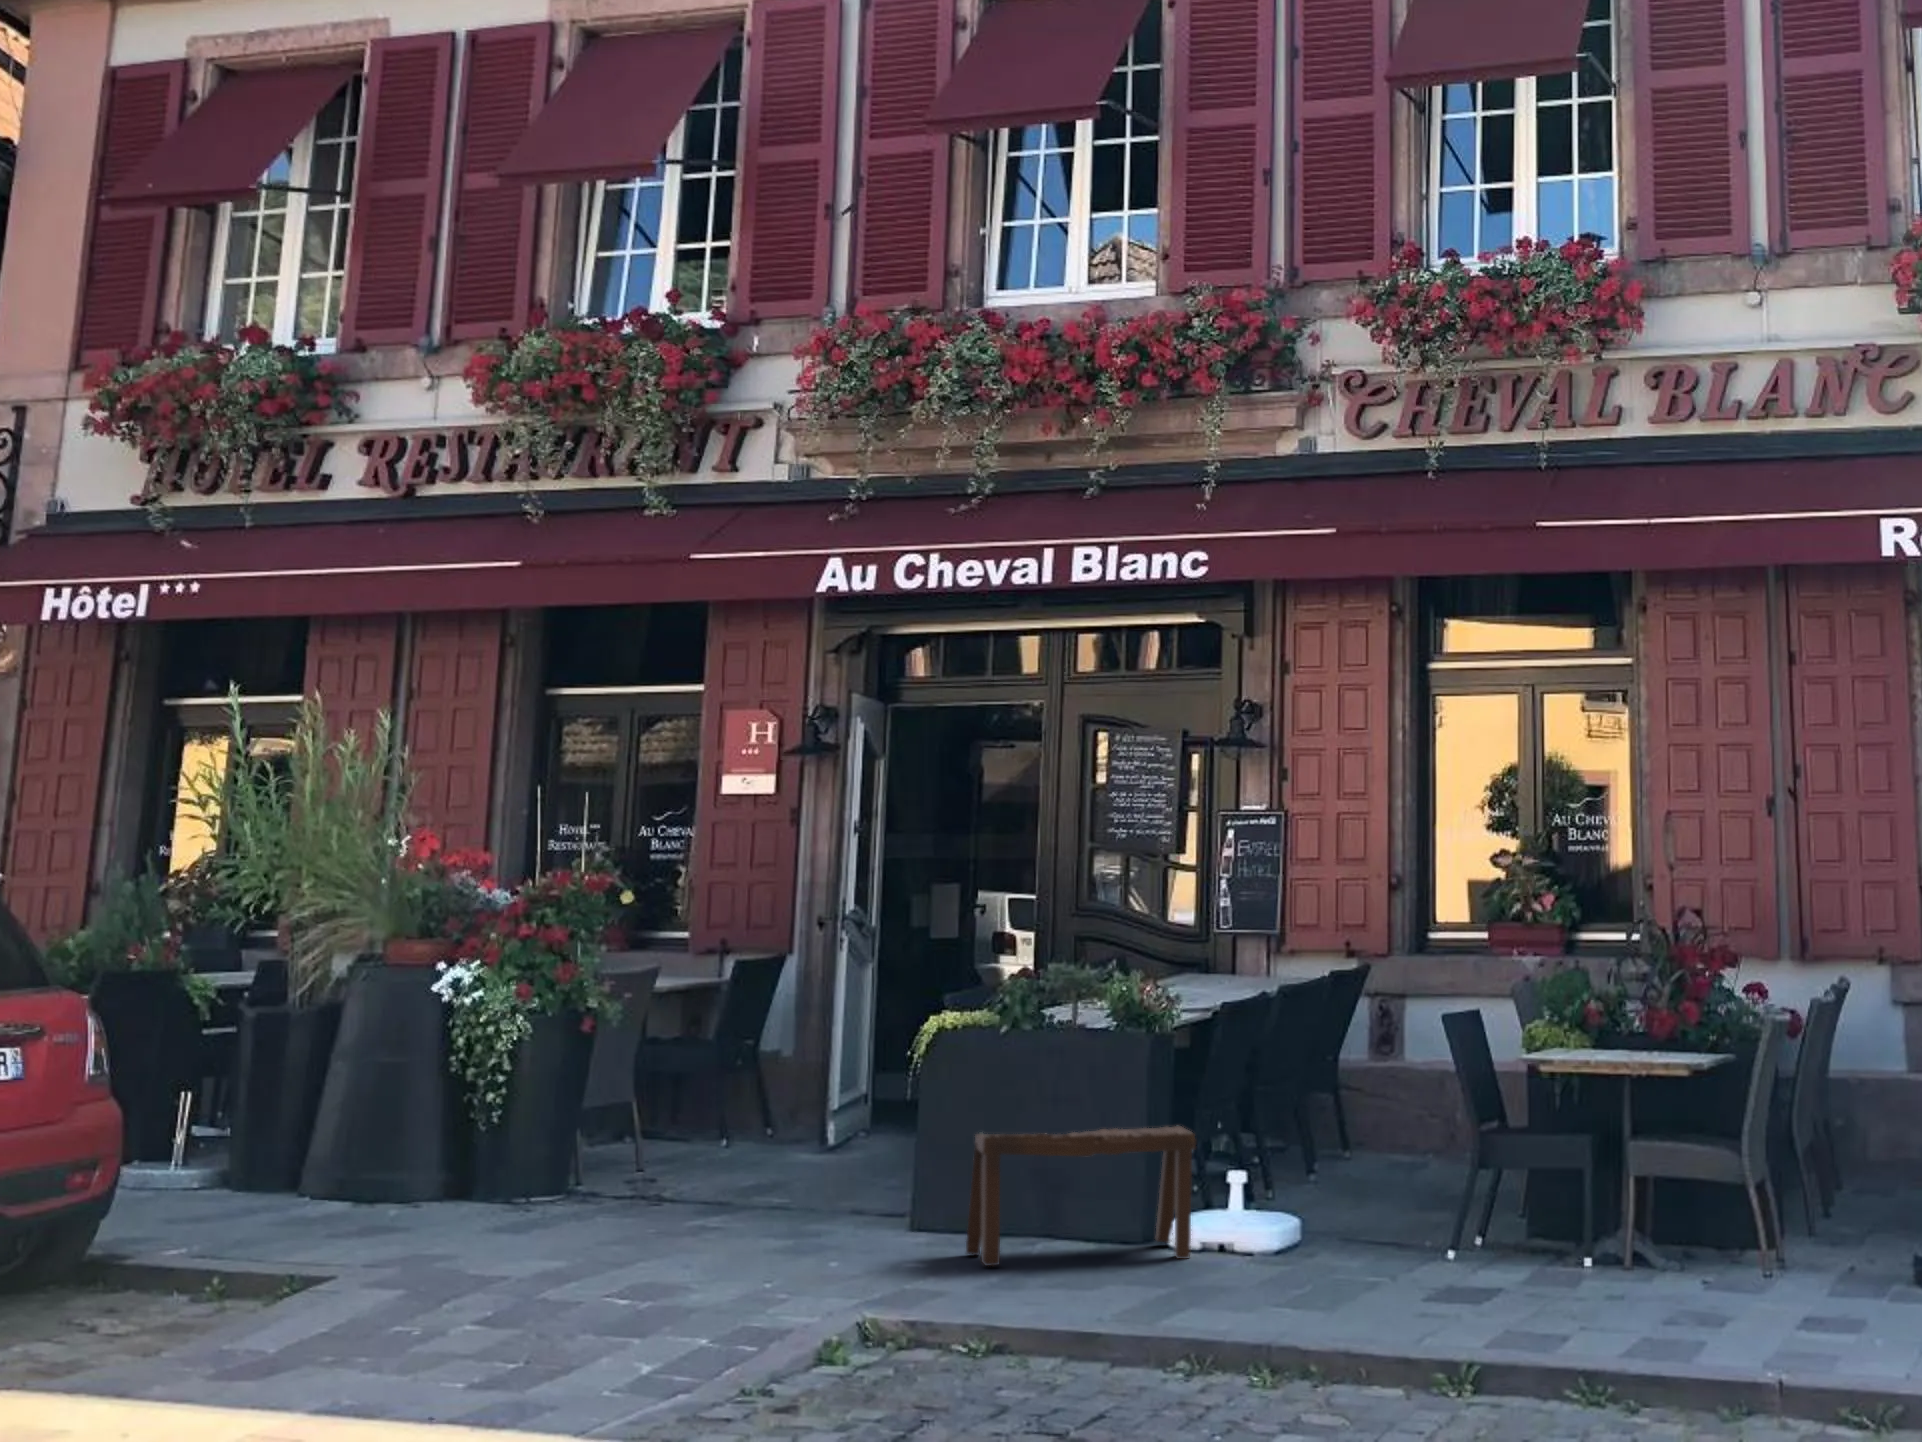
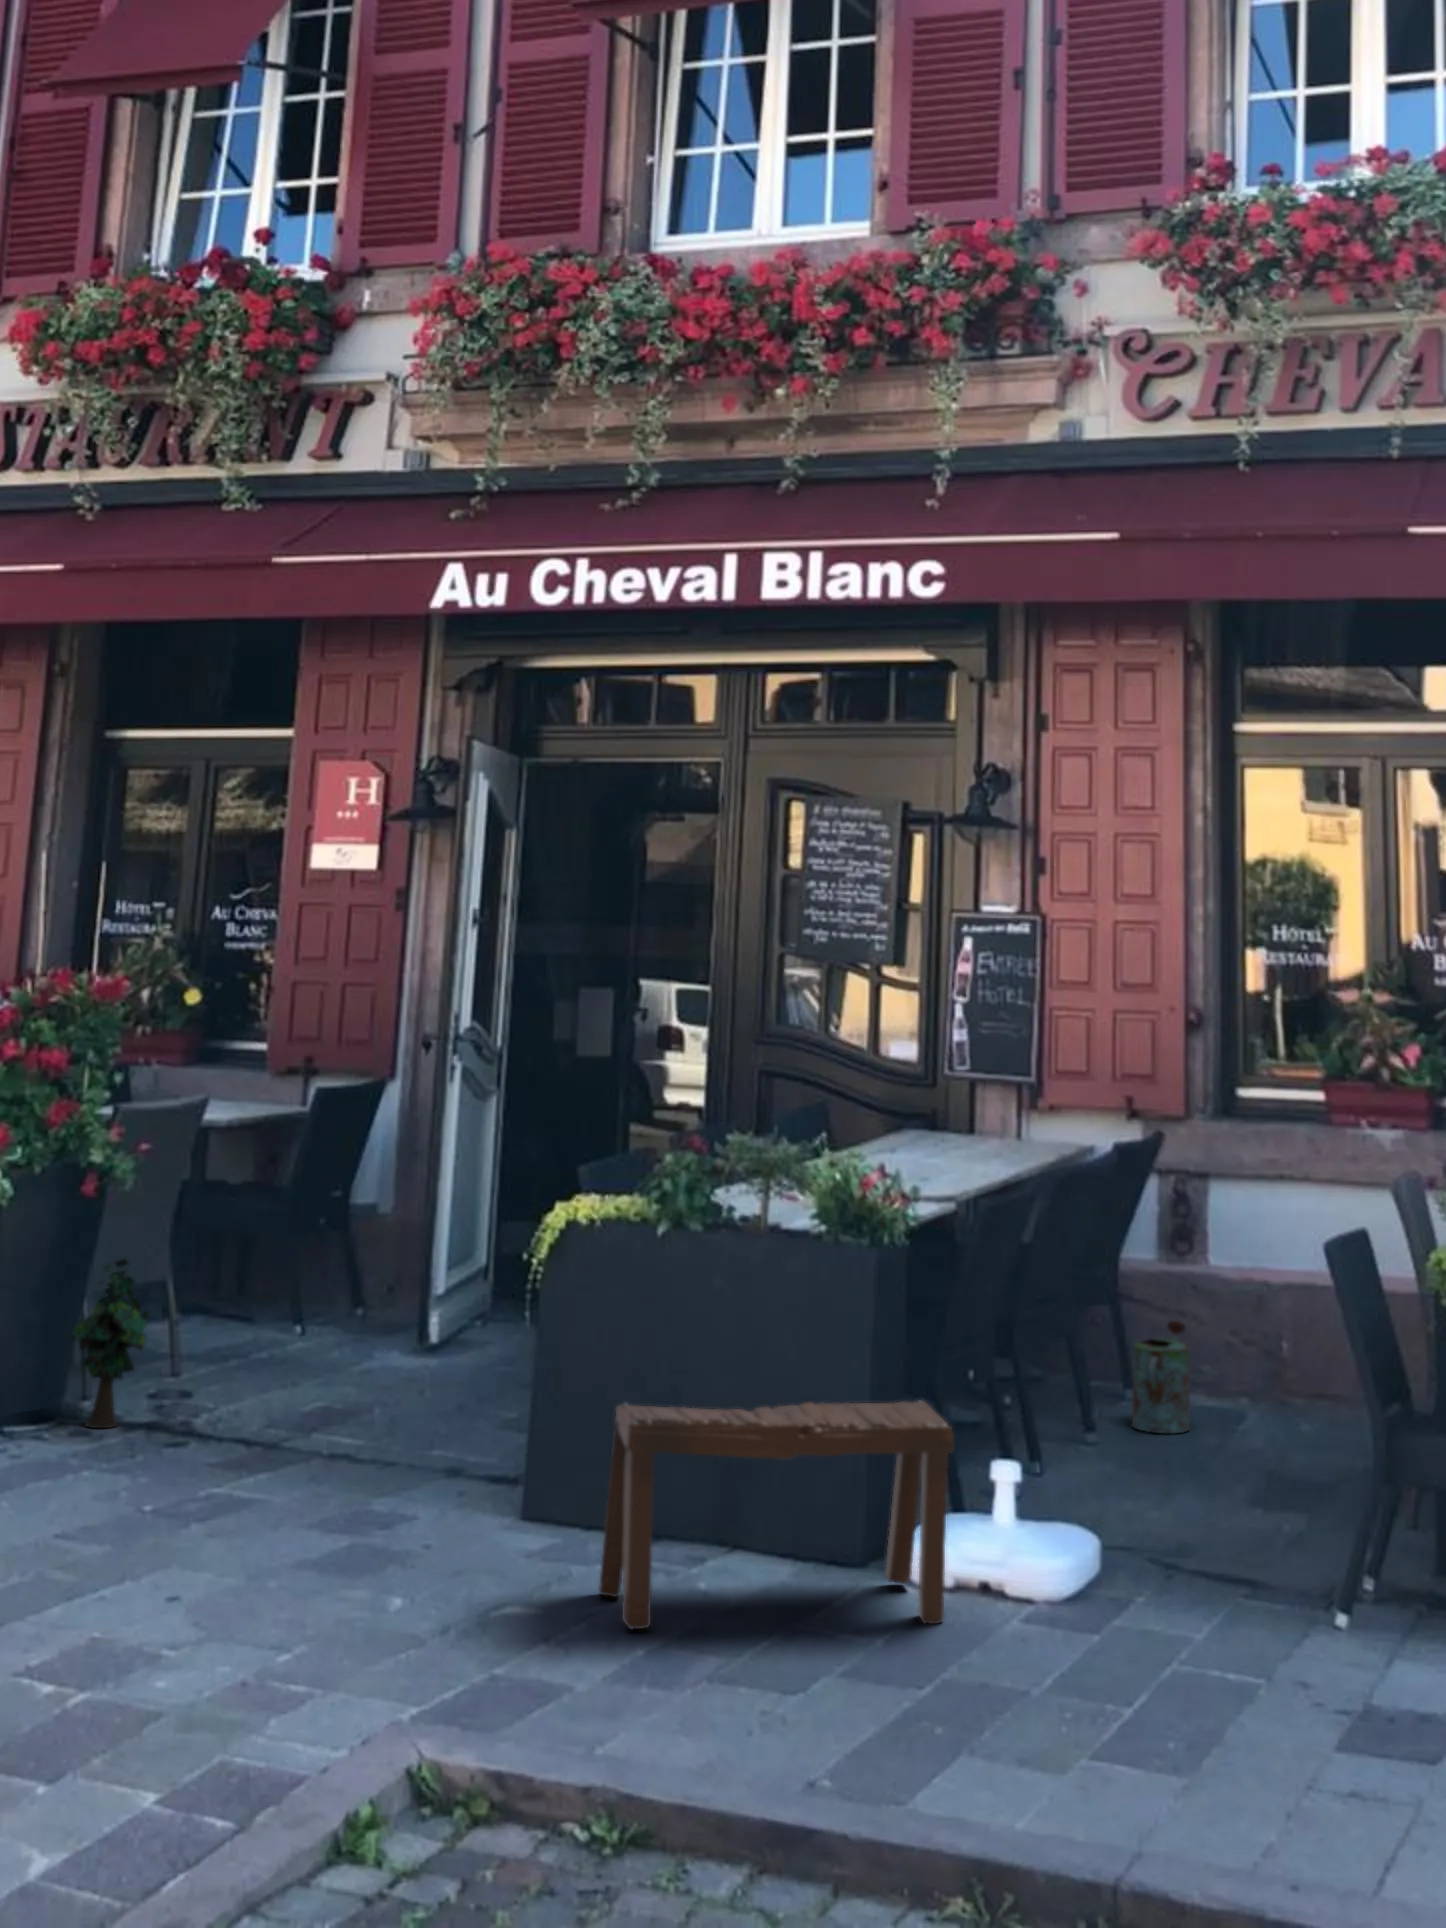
decorative plant: none [571,1079,631,1200] -> present [72,1259,150,1428]
watering can: none [1348,1101,1390,1176] -> present [1132,1321,1191,1433]

